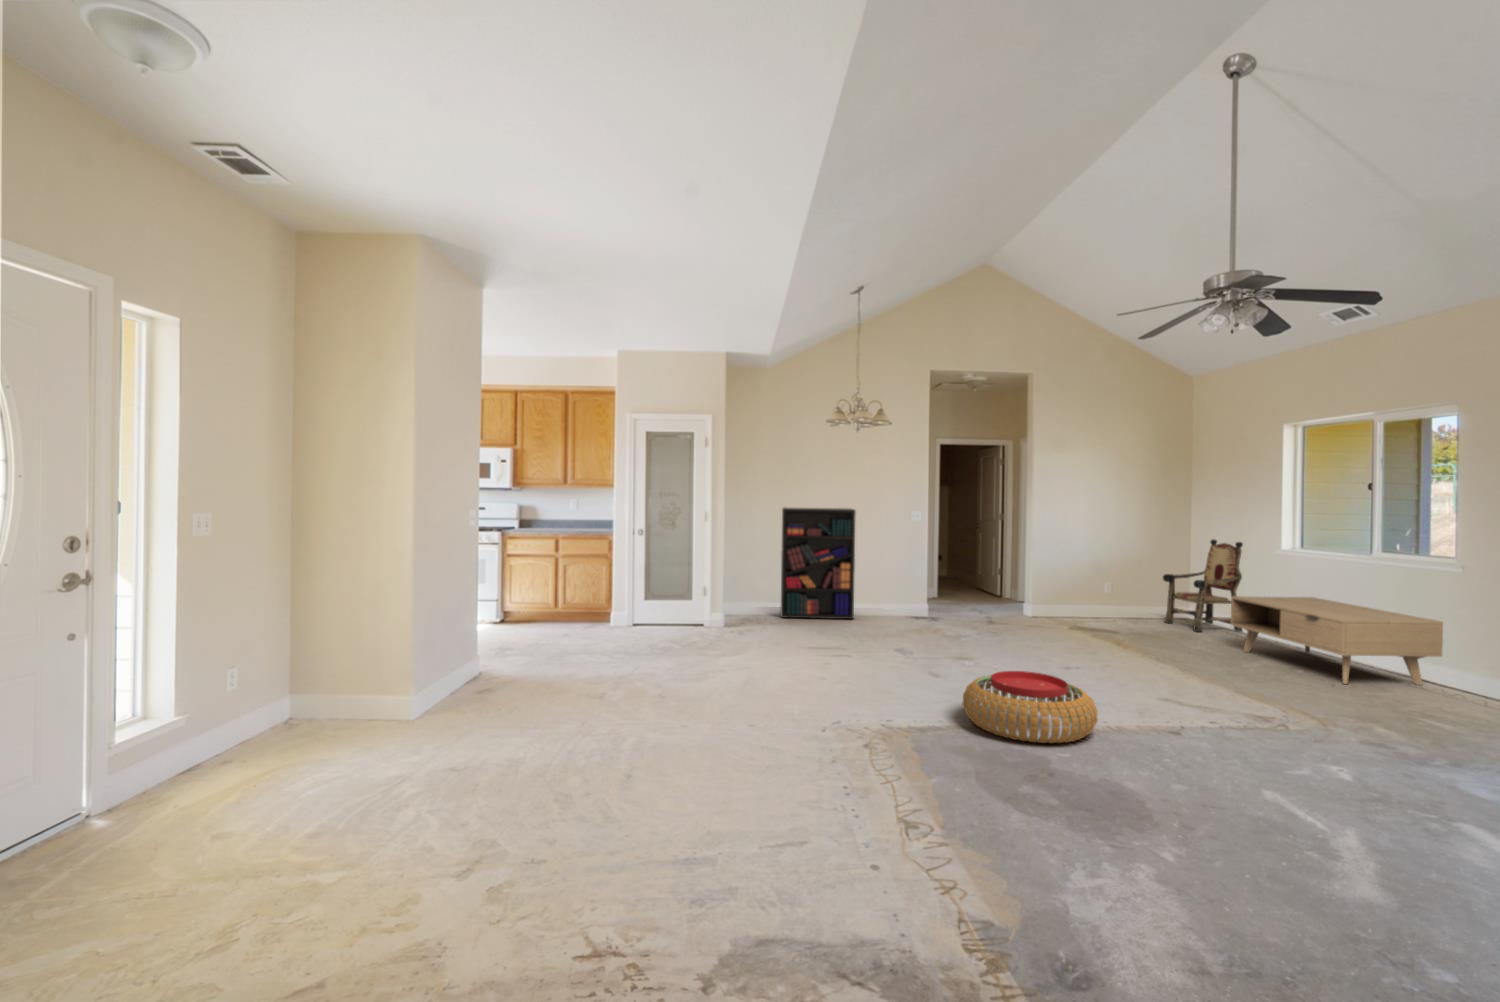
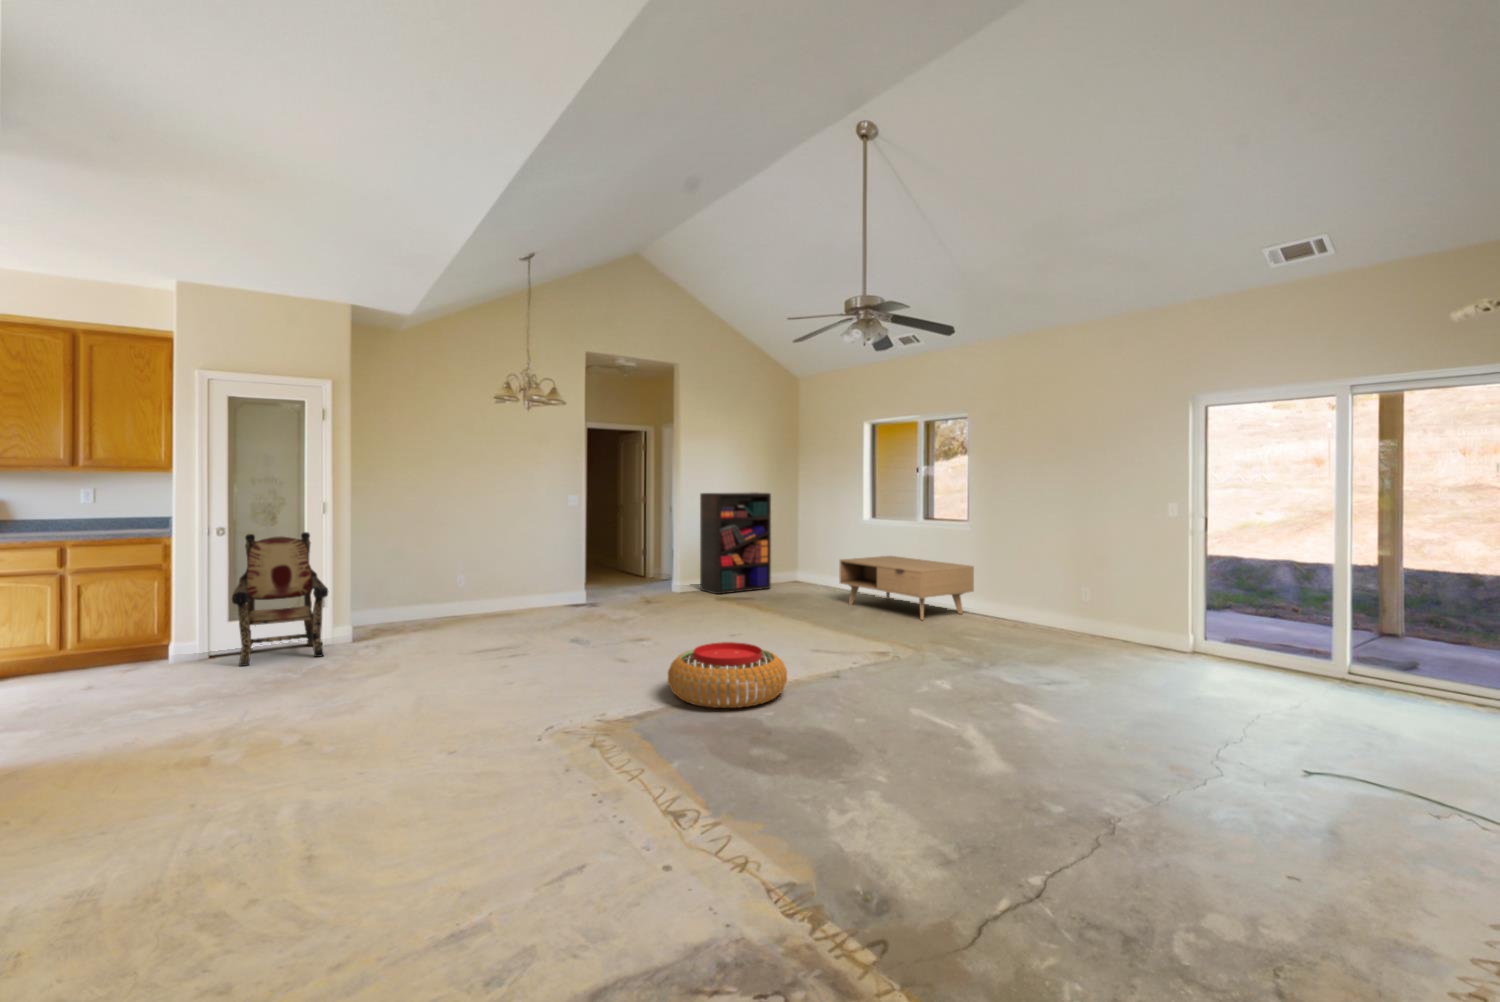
bookshelf: present [781,507,856,619] -> present [700,492,771,594]
armchair: present [1163,540,1243,632] -> present [232,532,328,666]

